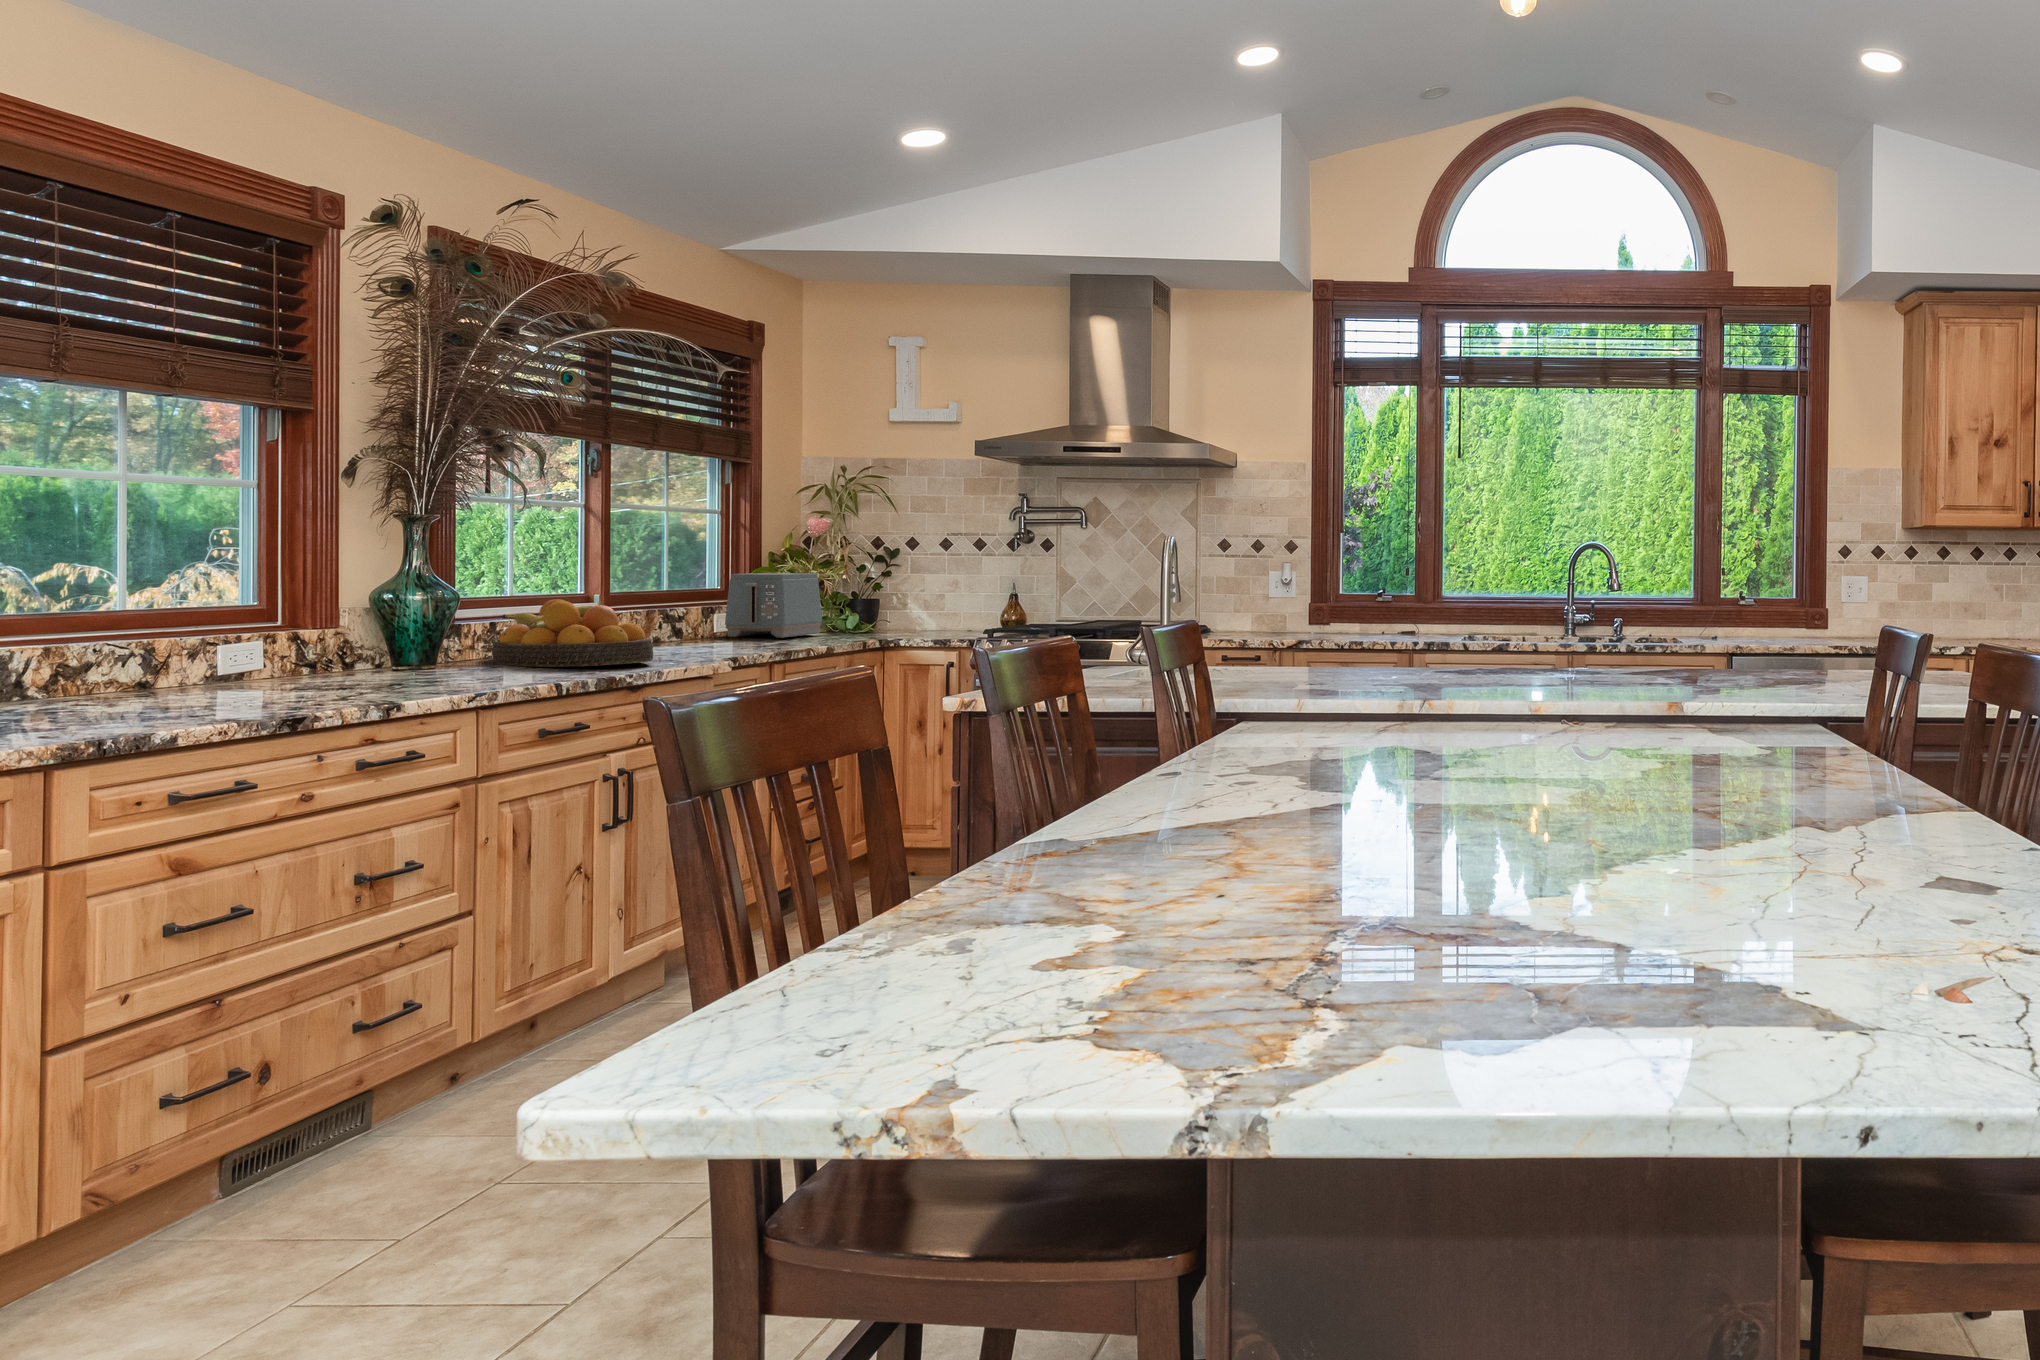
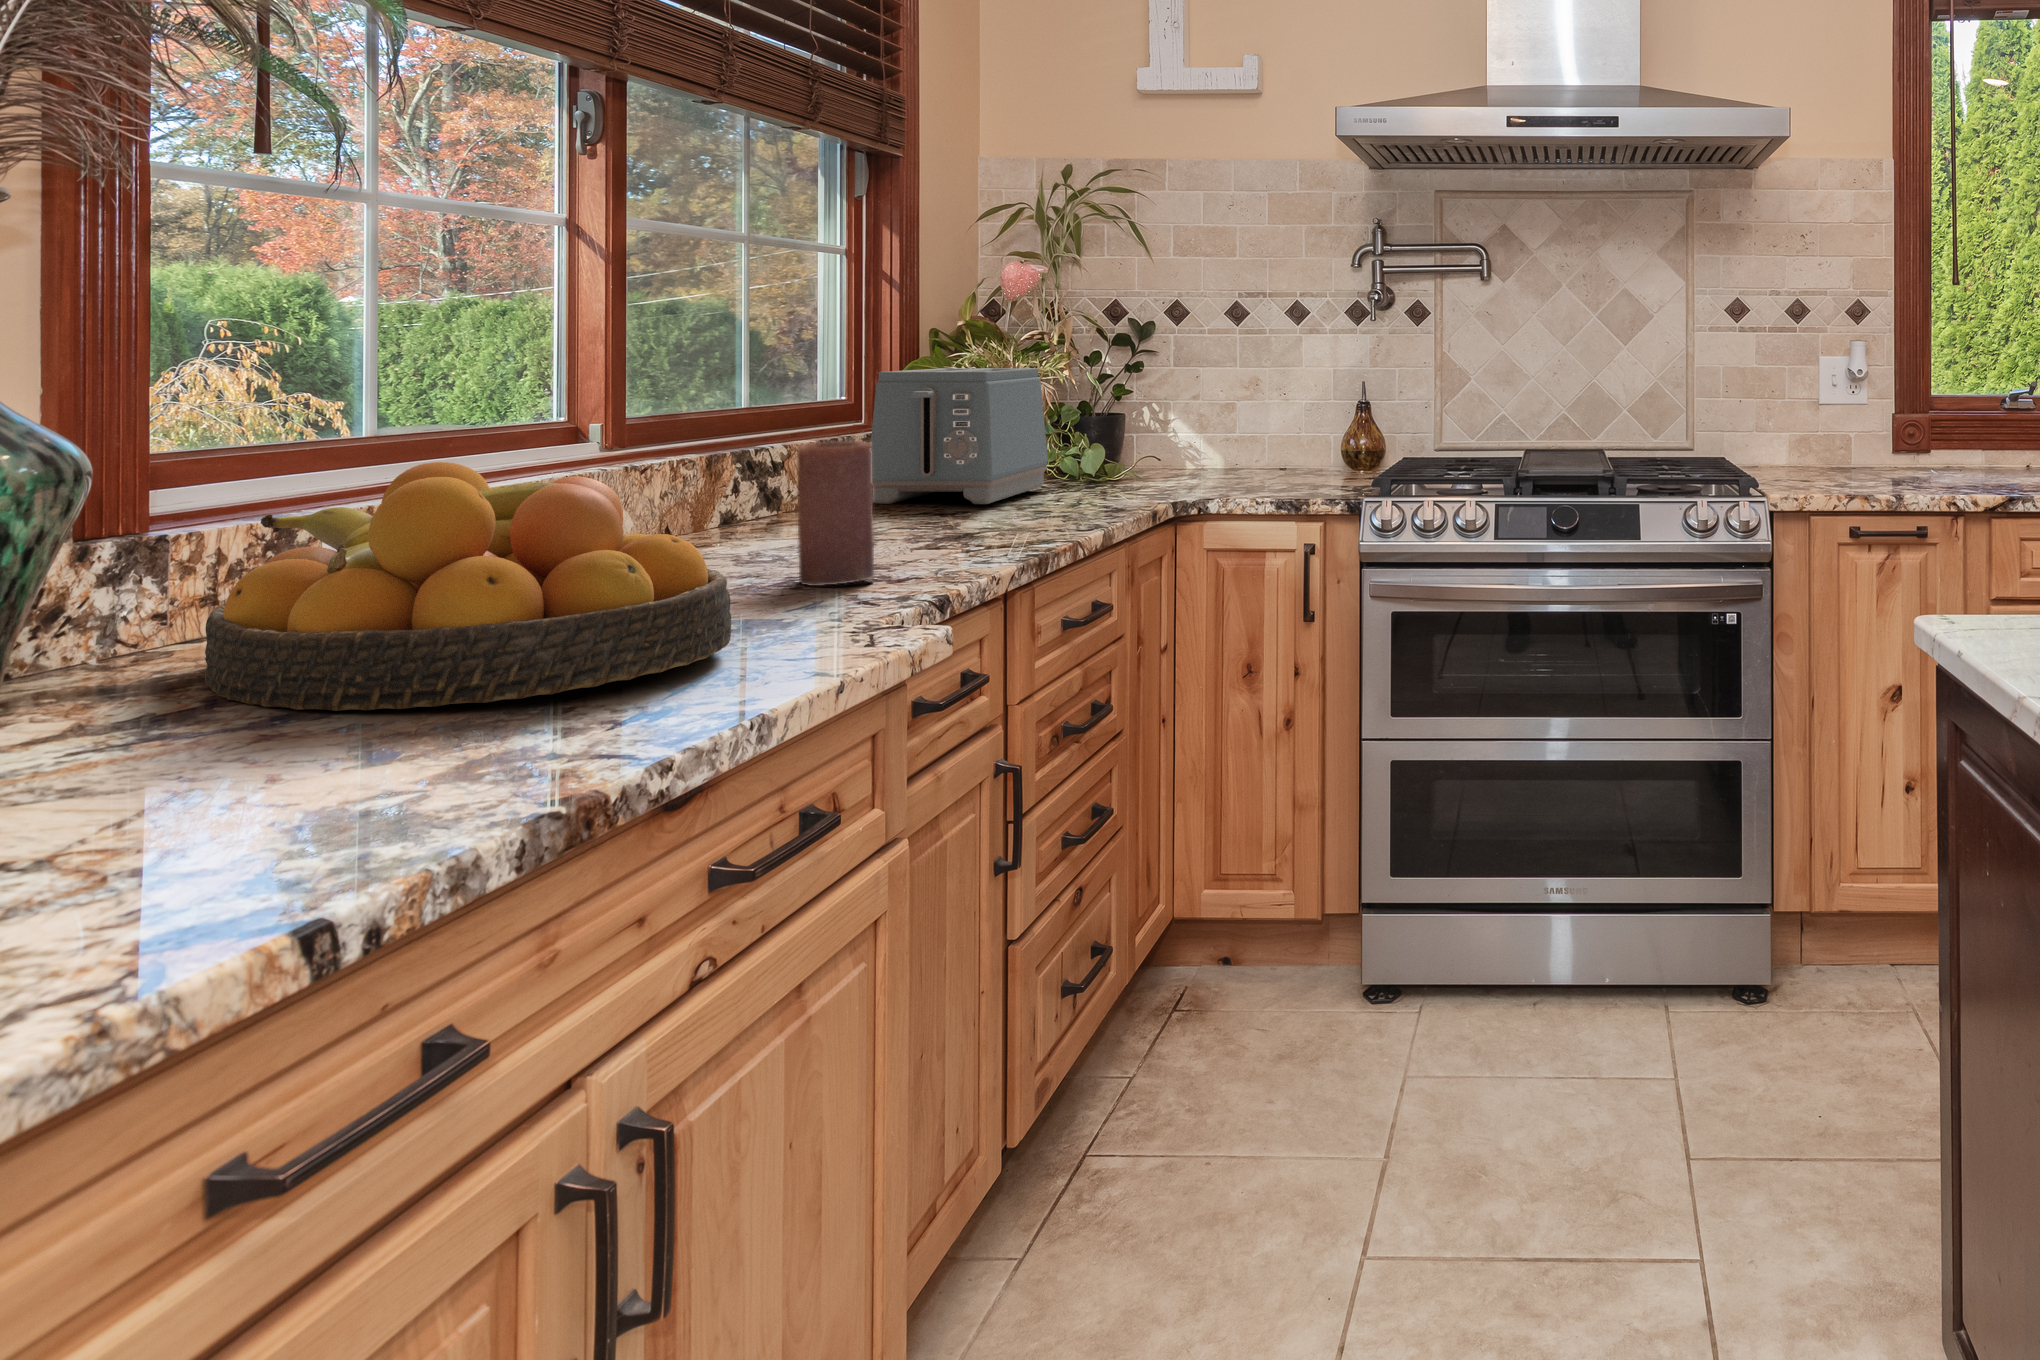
candle: none [682,600,713,654] -> present [797,441,874,586]

